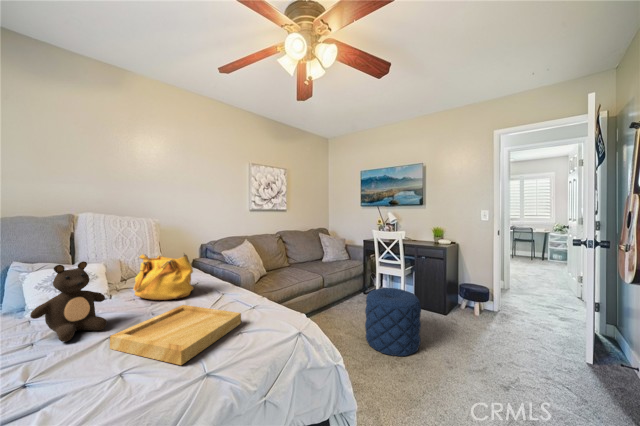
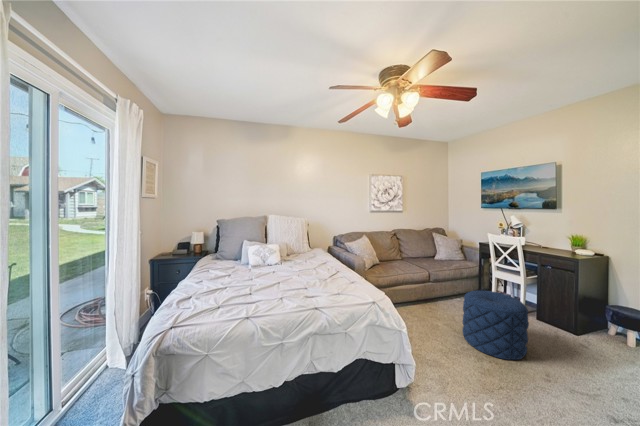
handbag: present [133,253,193,300] -> none [291,241,322,270]
teddy bear: present [30,261,107,342] -> none [251,243,278,281]
tray: present [110,305,241,365] -> none [278,273,342,302]

